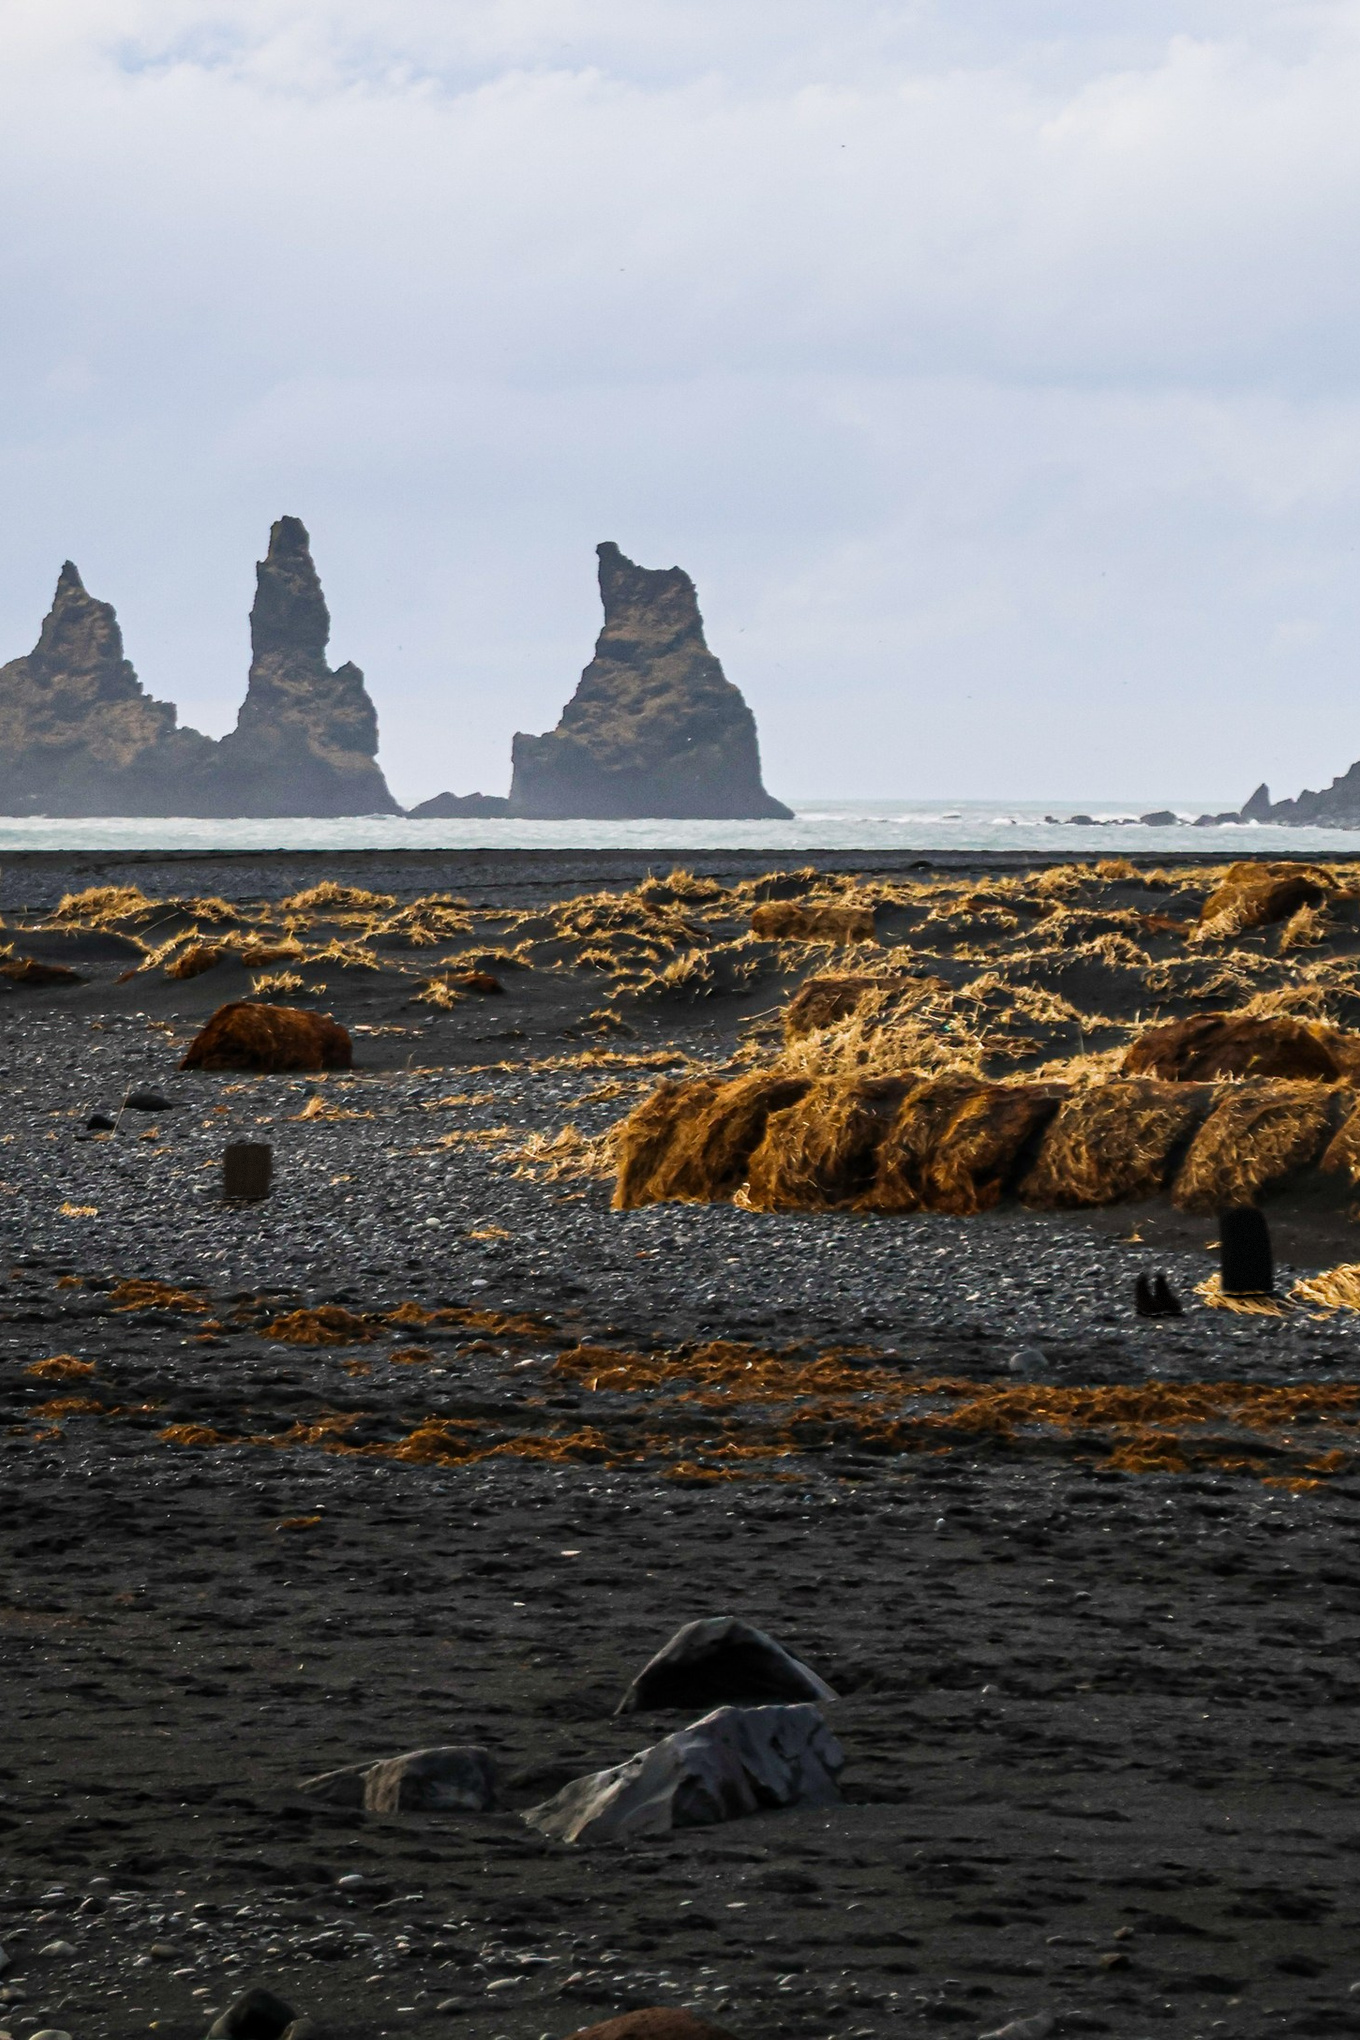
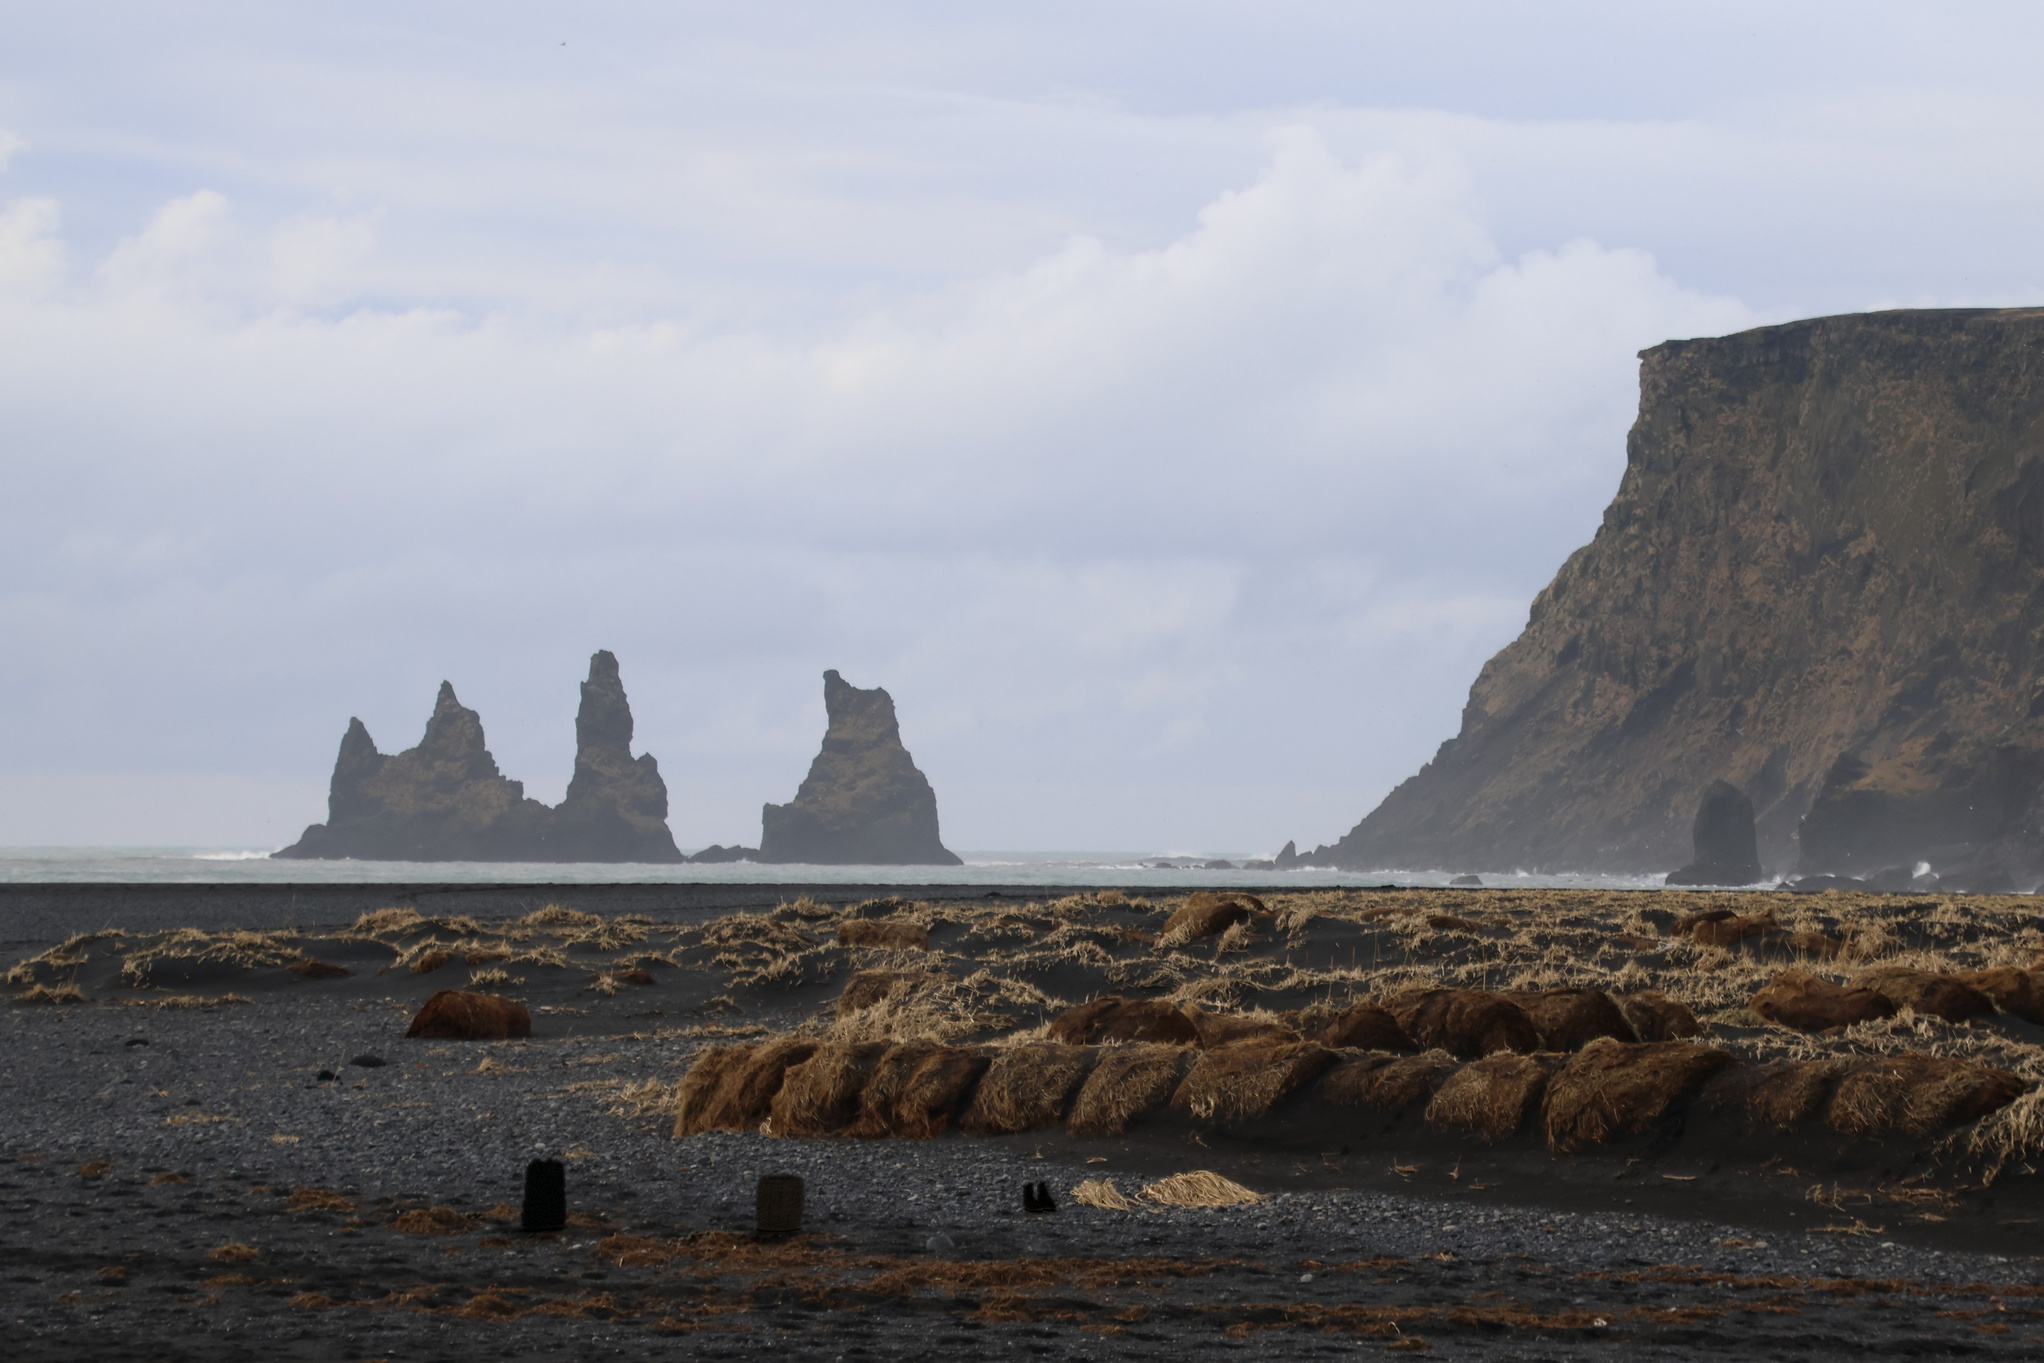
woven basket: present [221,1142,273,1199] -> present [755,1175,805,1231]
backpack: present [1218,1205,1276,1296] -> present [521,1157,567,1230]

